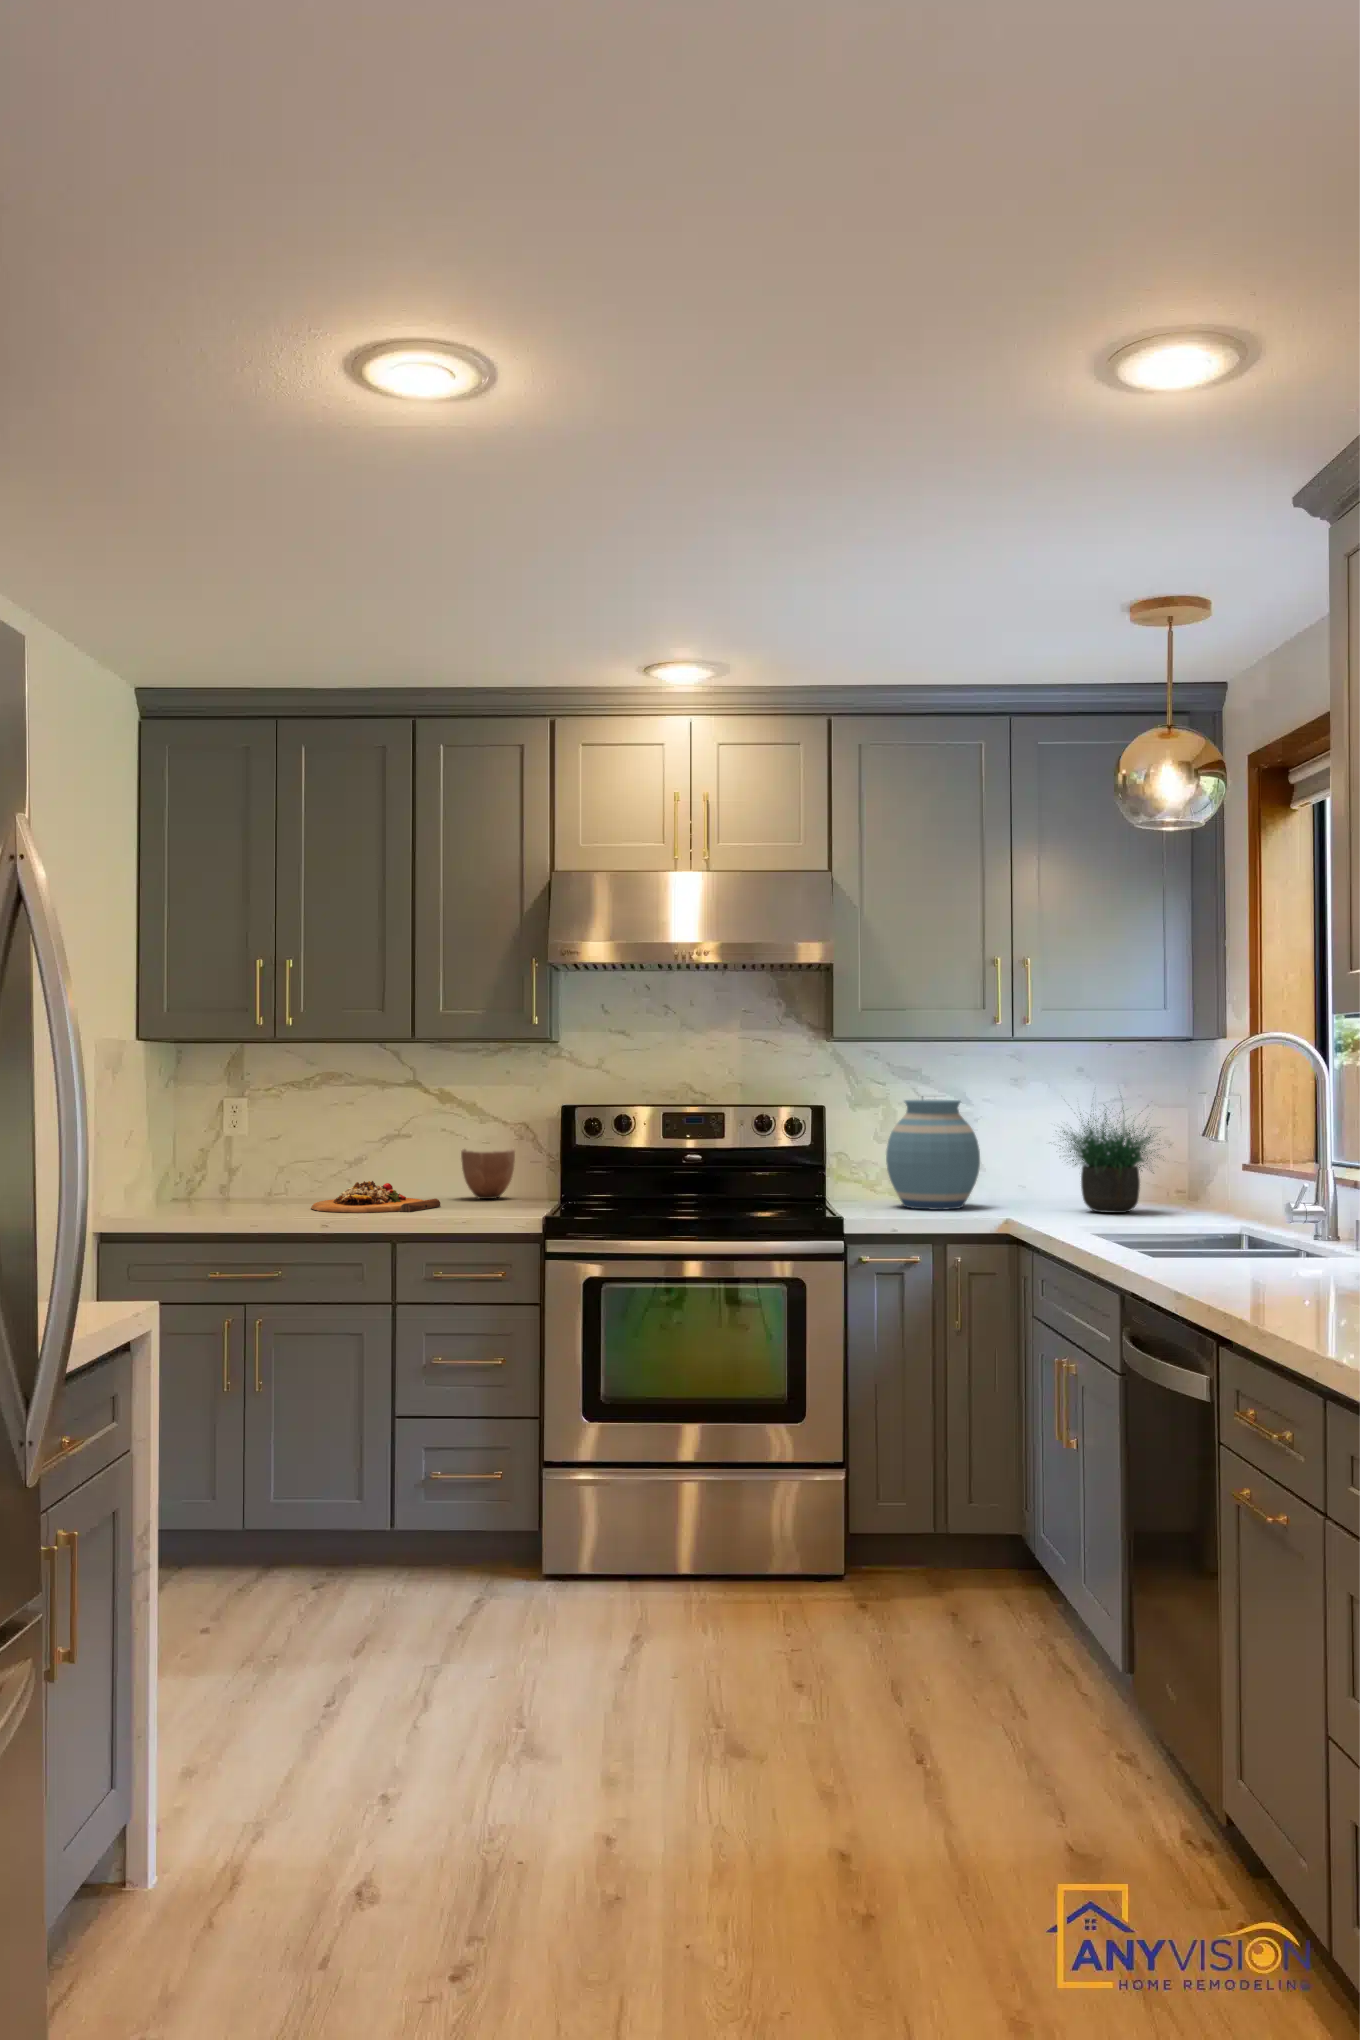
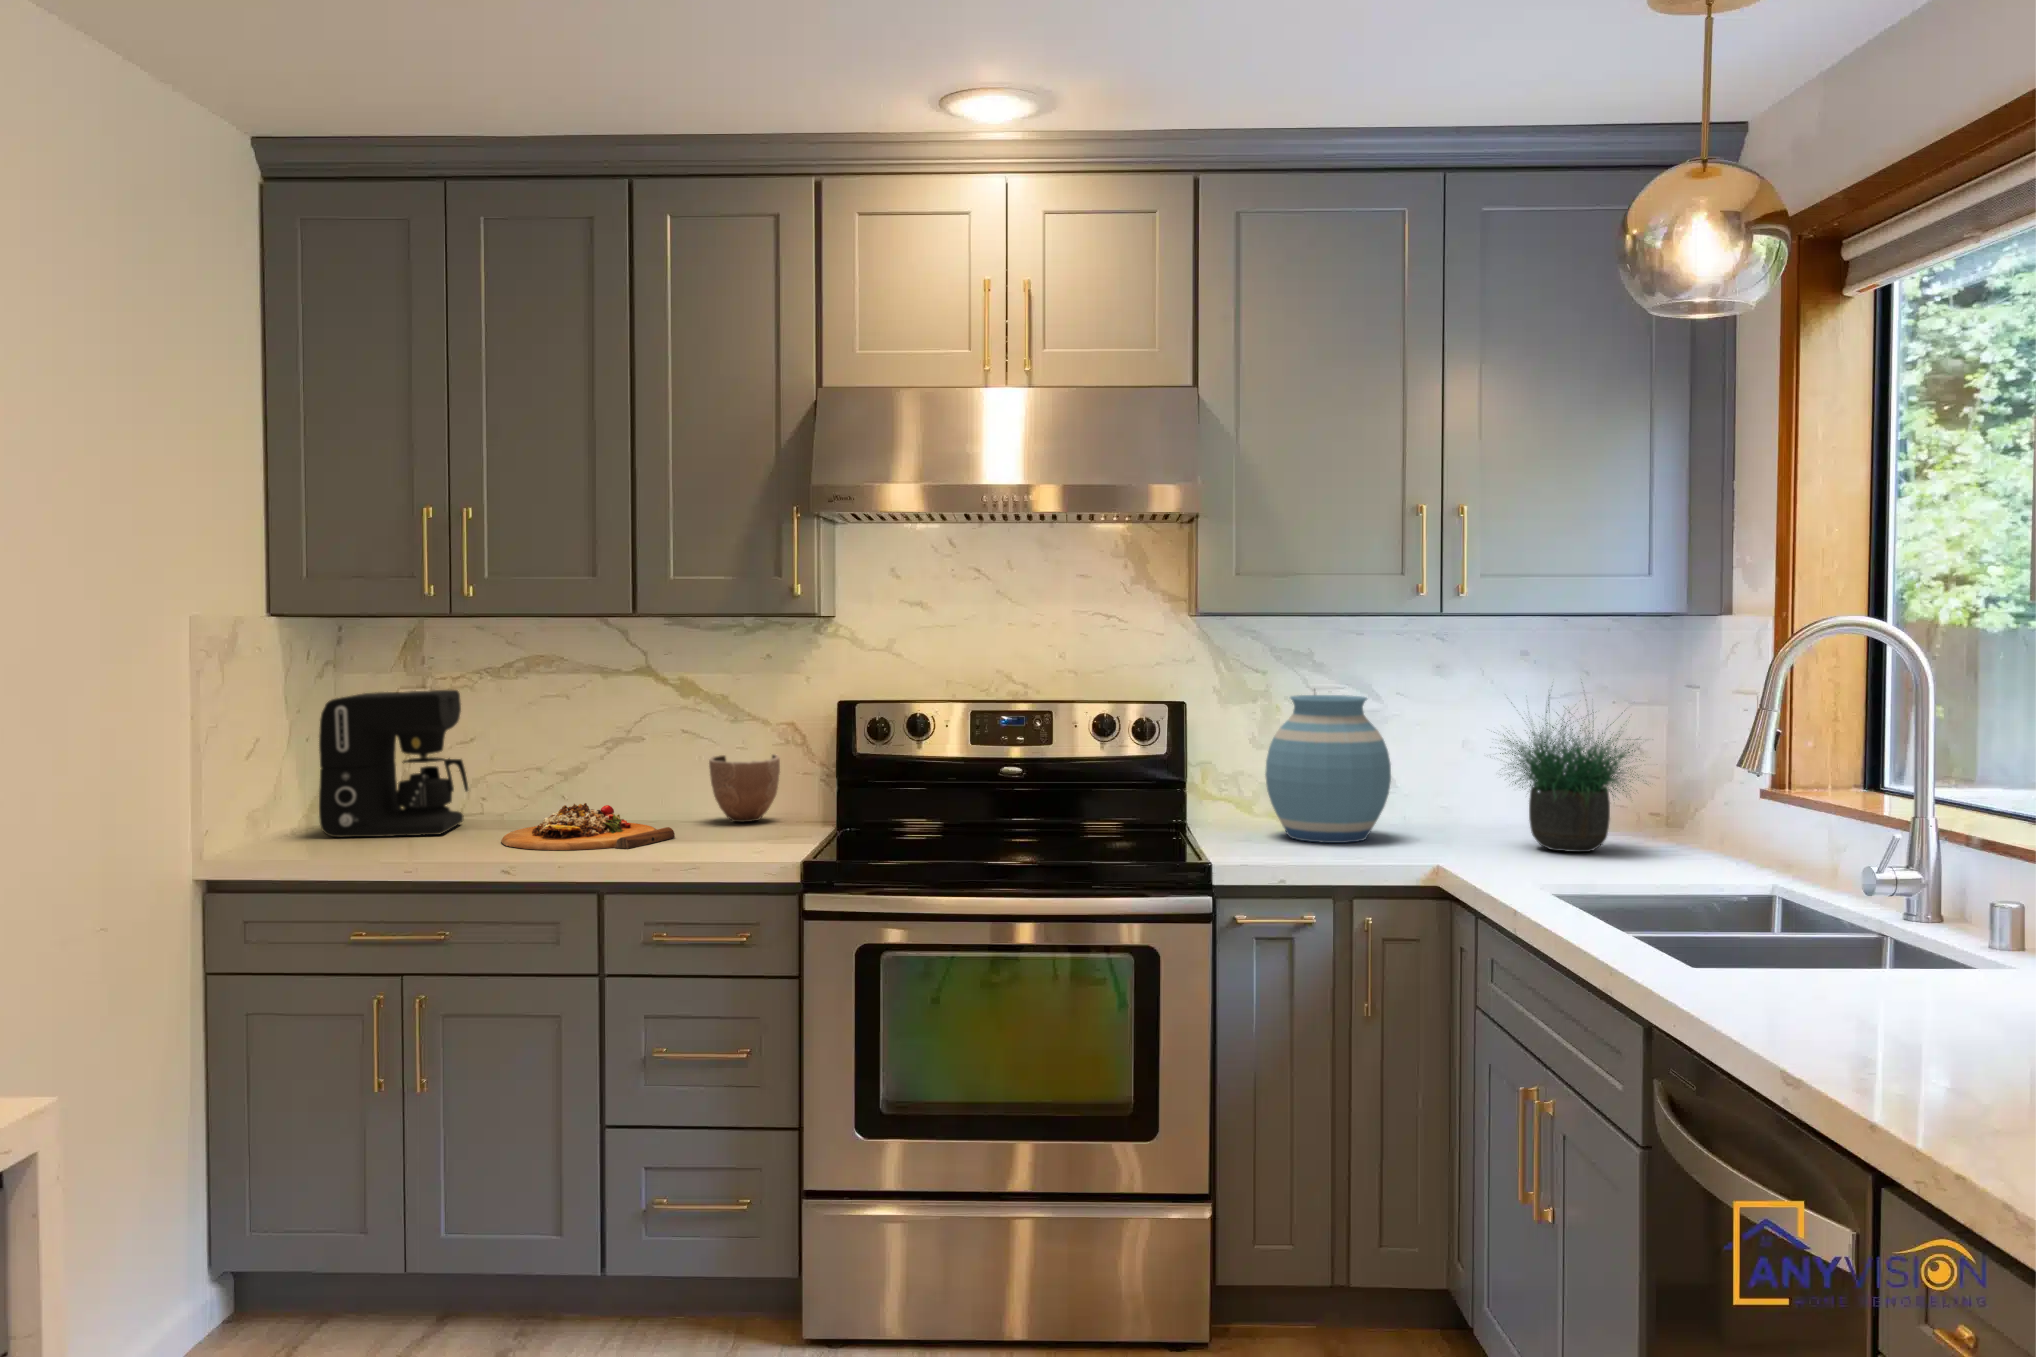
coffee maker: none [172,1097,280,1207] -> present [319,690,468,837]

